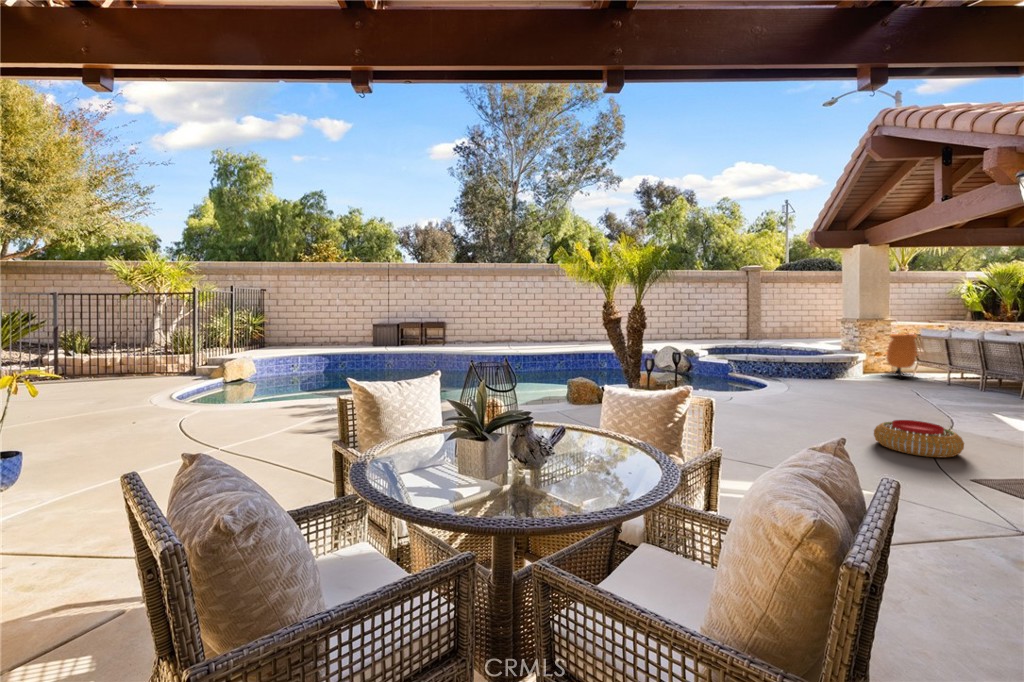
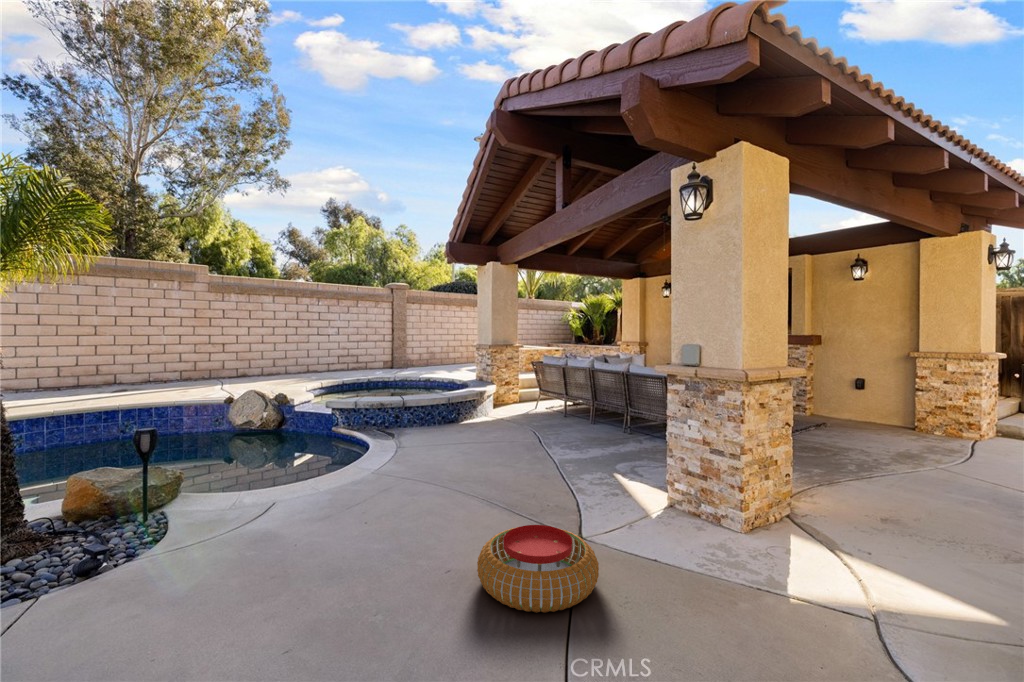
lounge chair: present [886,334,917,377] -> none [511,362,543,414]

